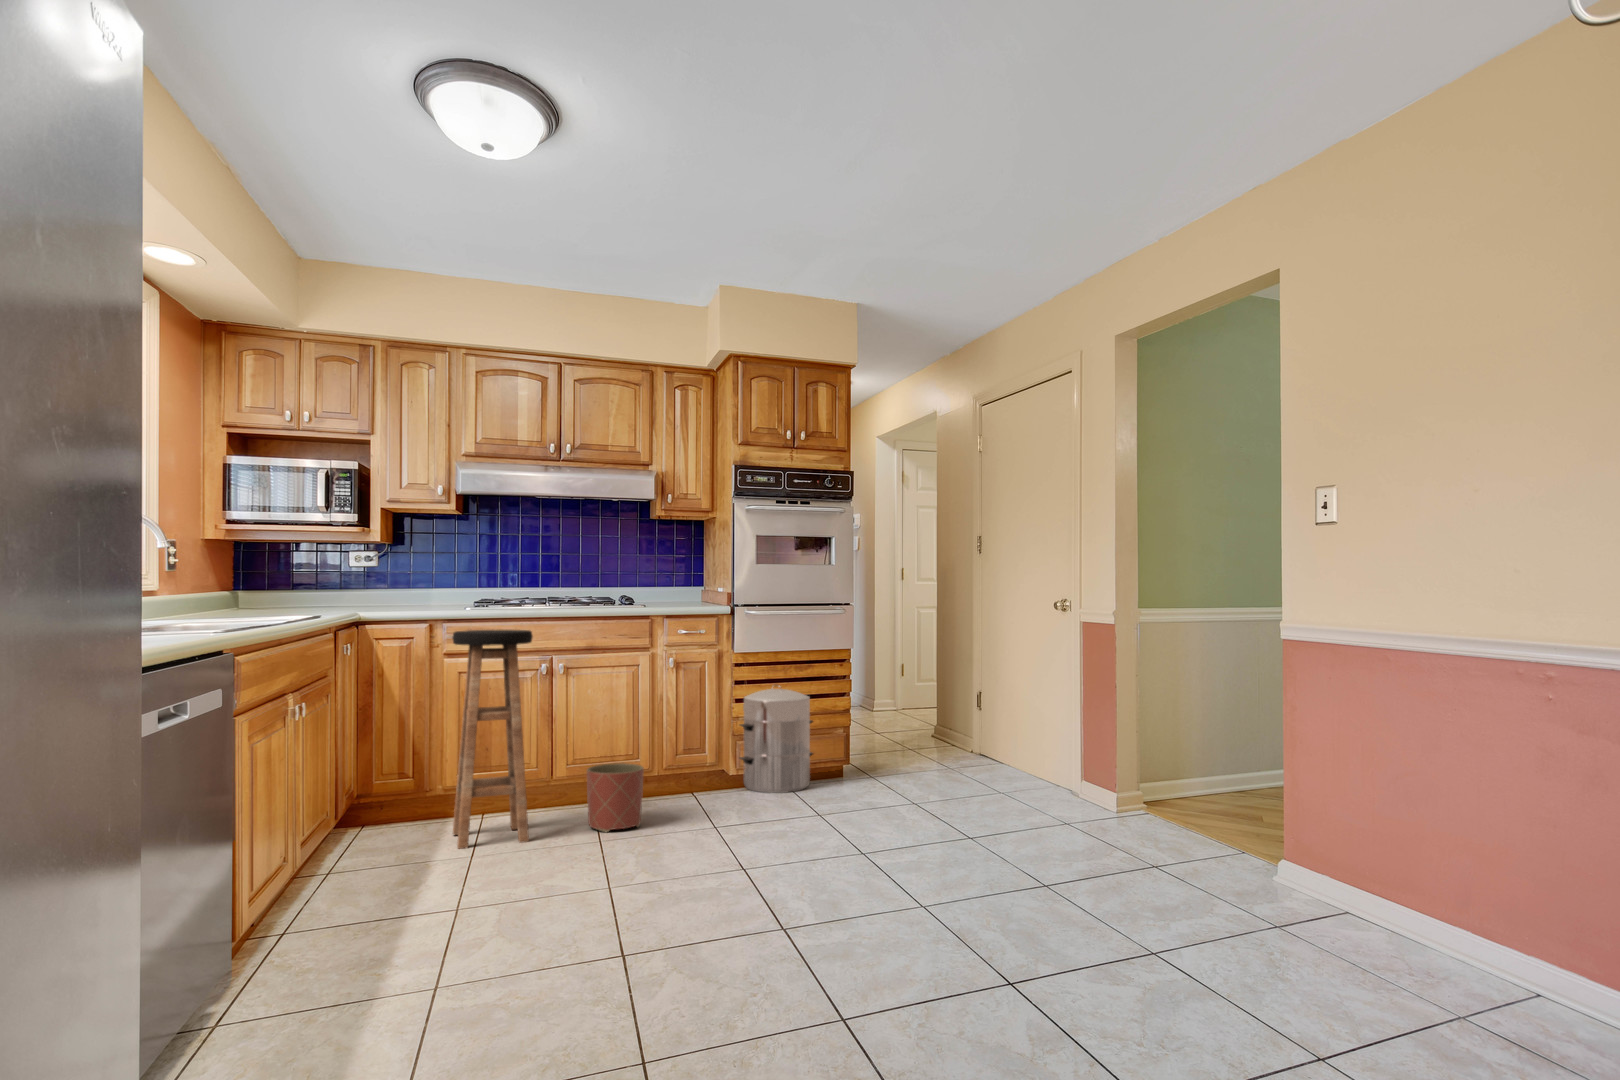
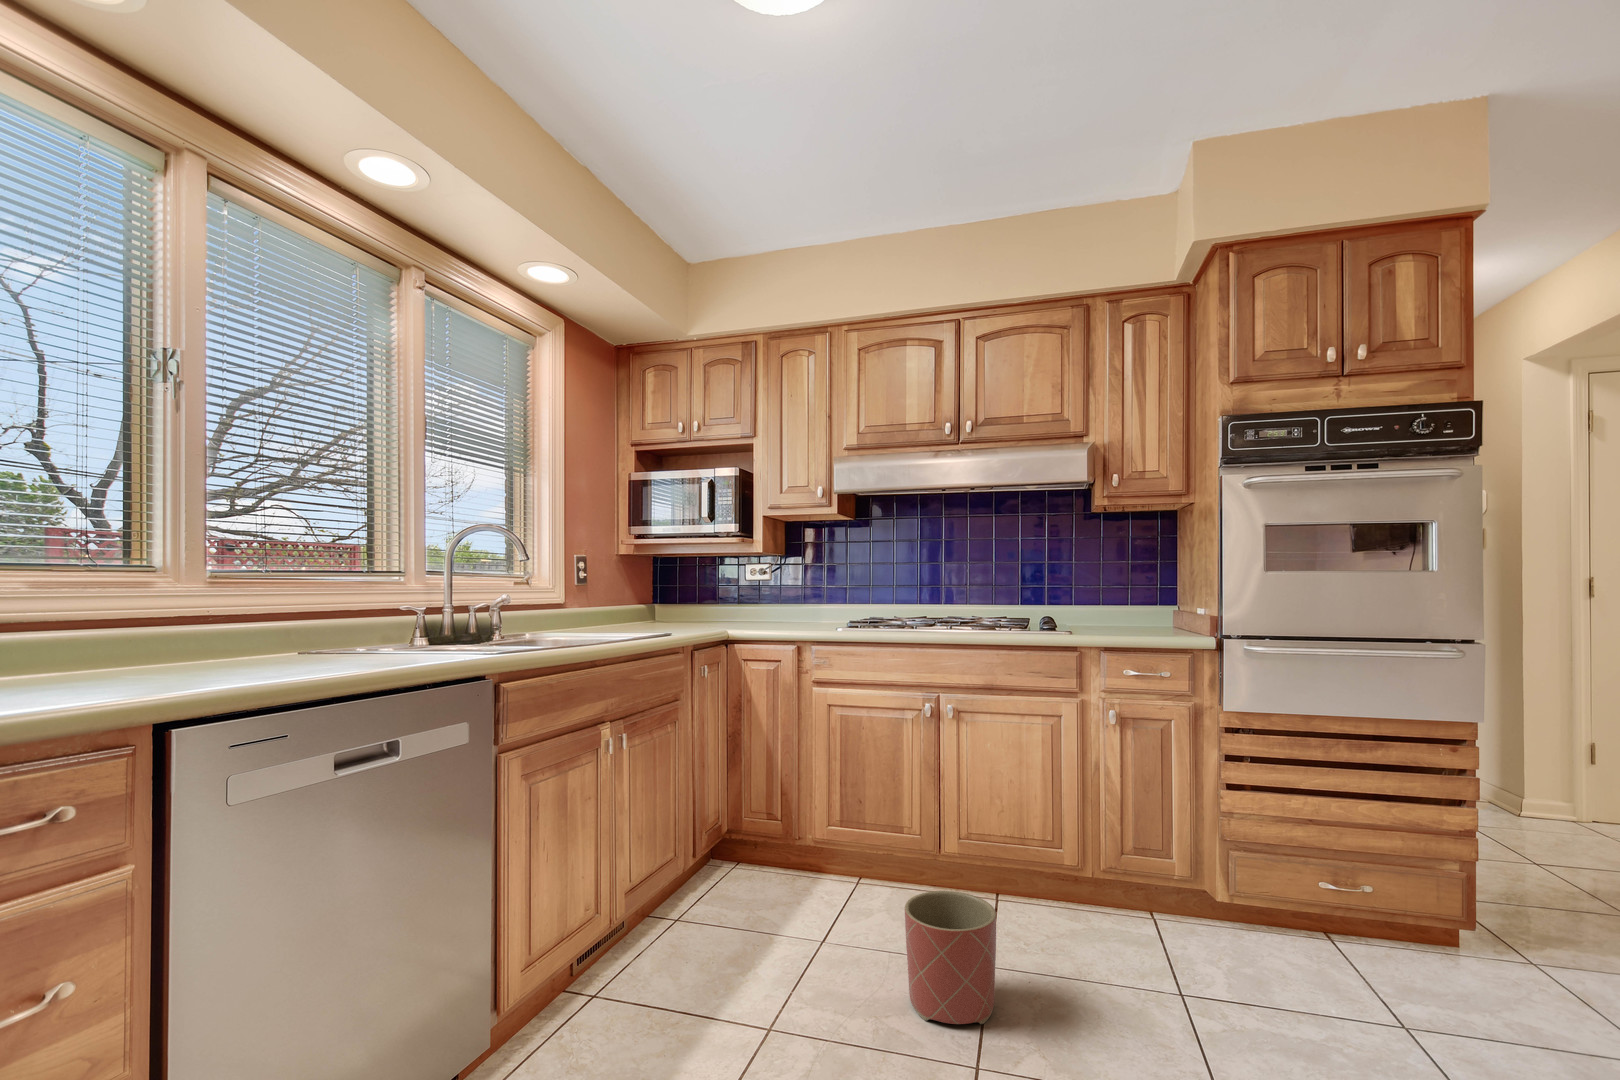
bar stool: present [453,630,533,849] -> none [712,670,832,1004]
waste bin: present [740,684,813,793] -> none [1225,779,1388,991]

